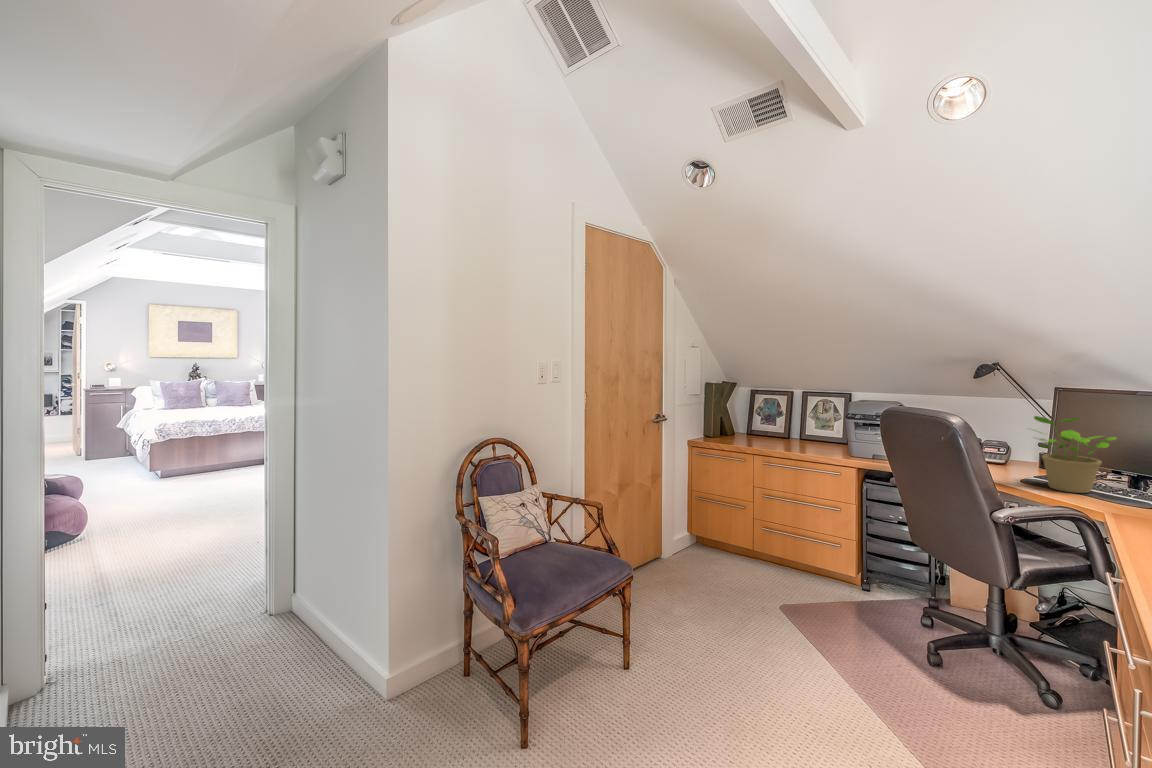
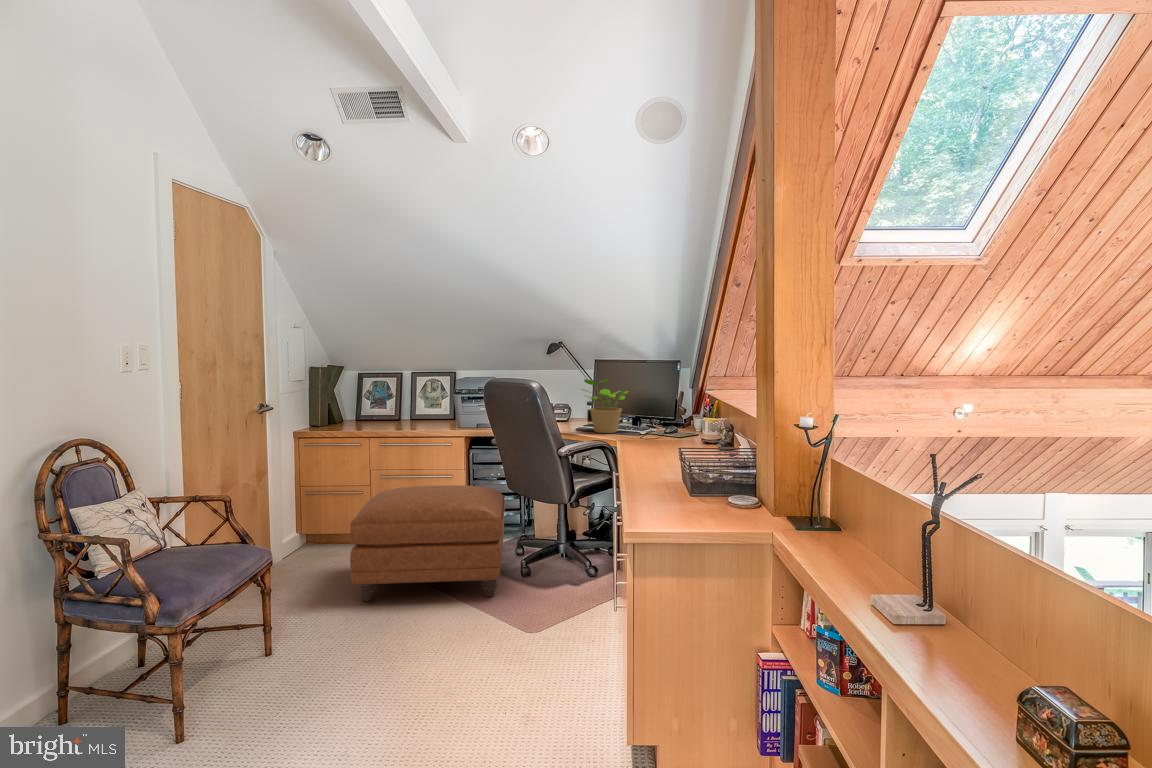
ottoman: none [716,513,903,669] -> present [350,485,505,601]

